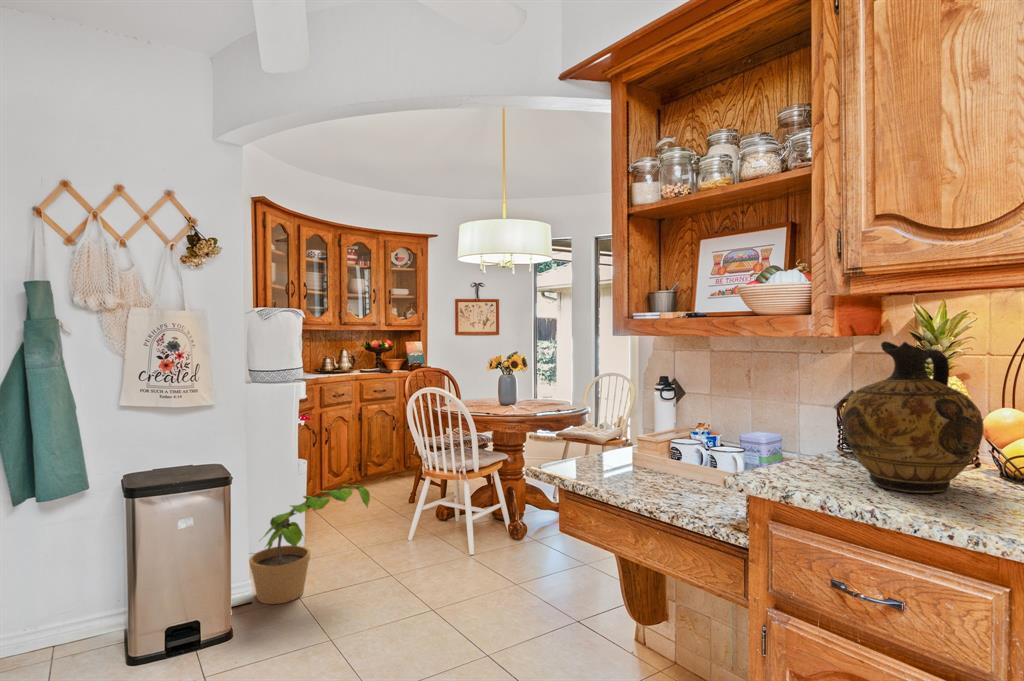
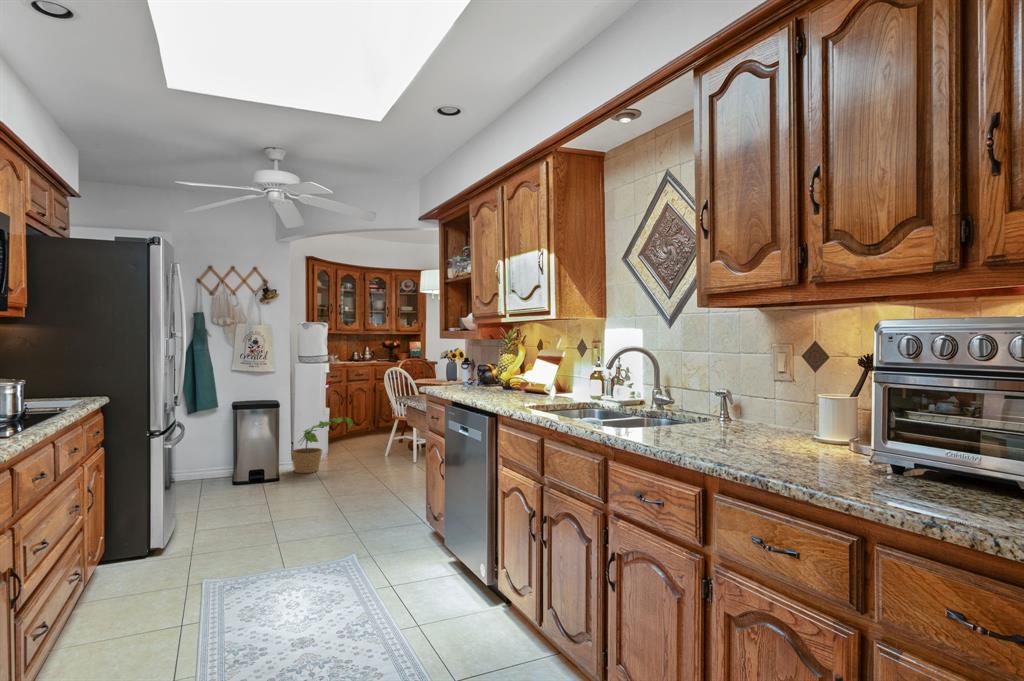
ceramic jug: present [842,341,984,493] -> none [453,343,492,392]

